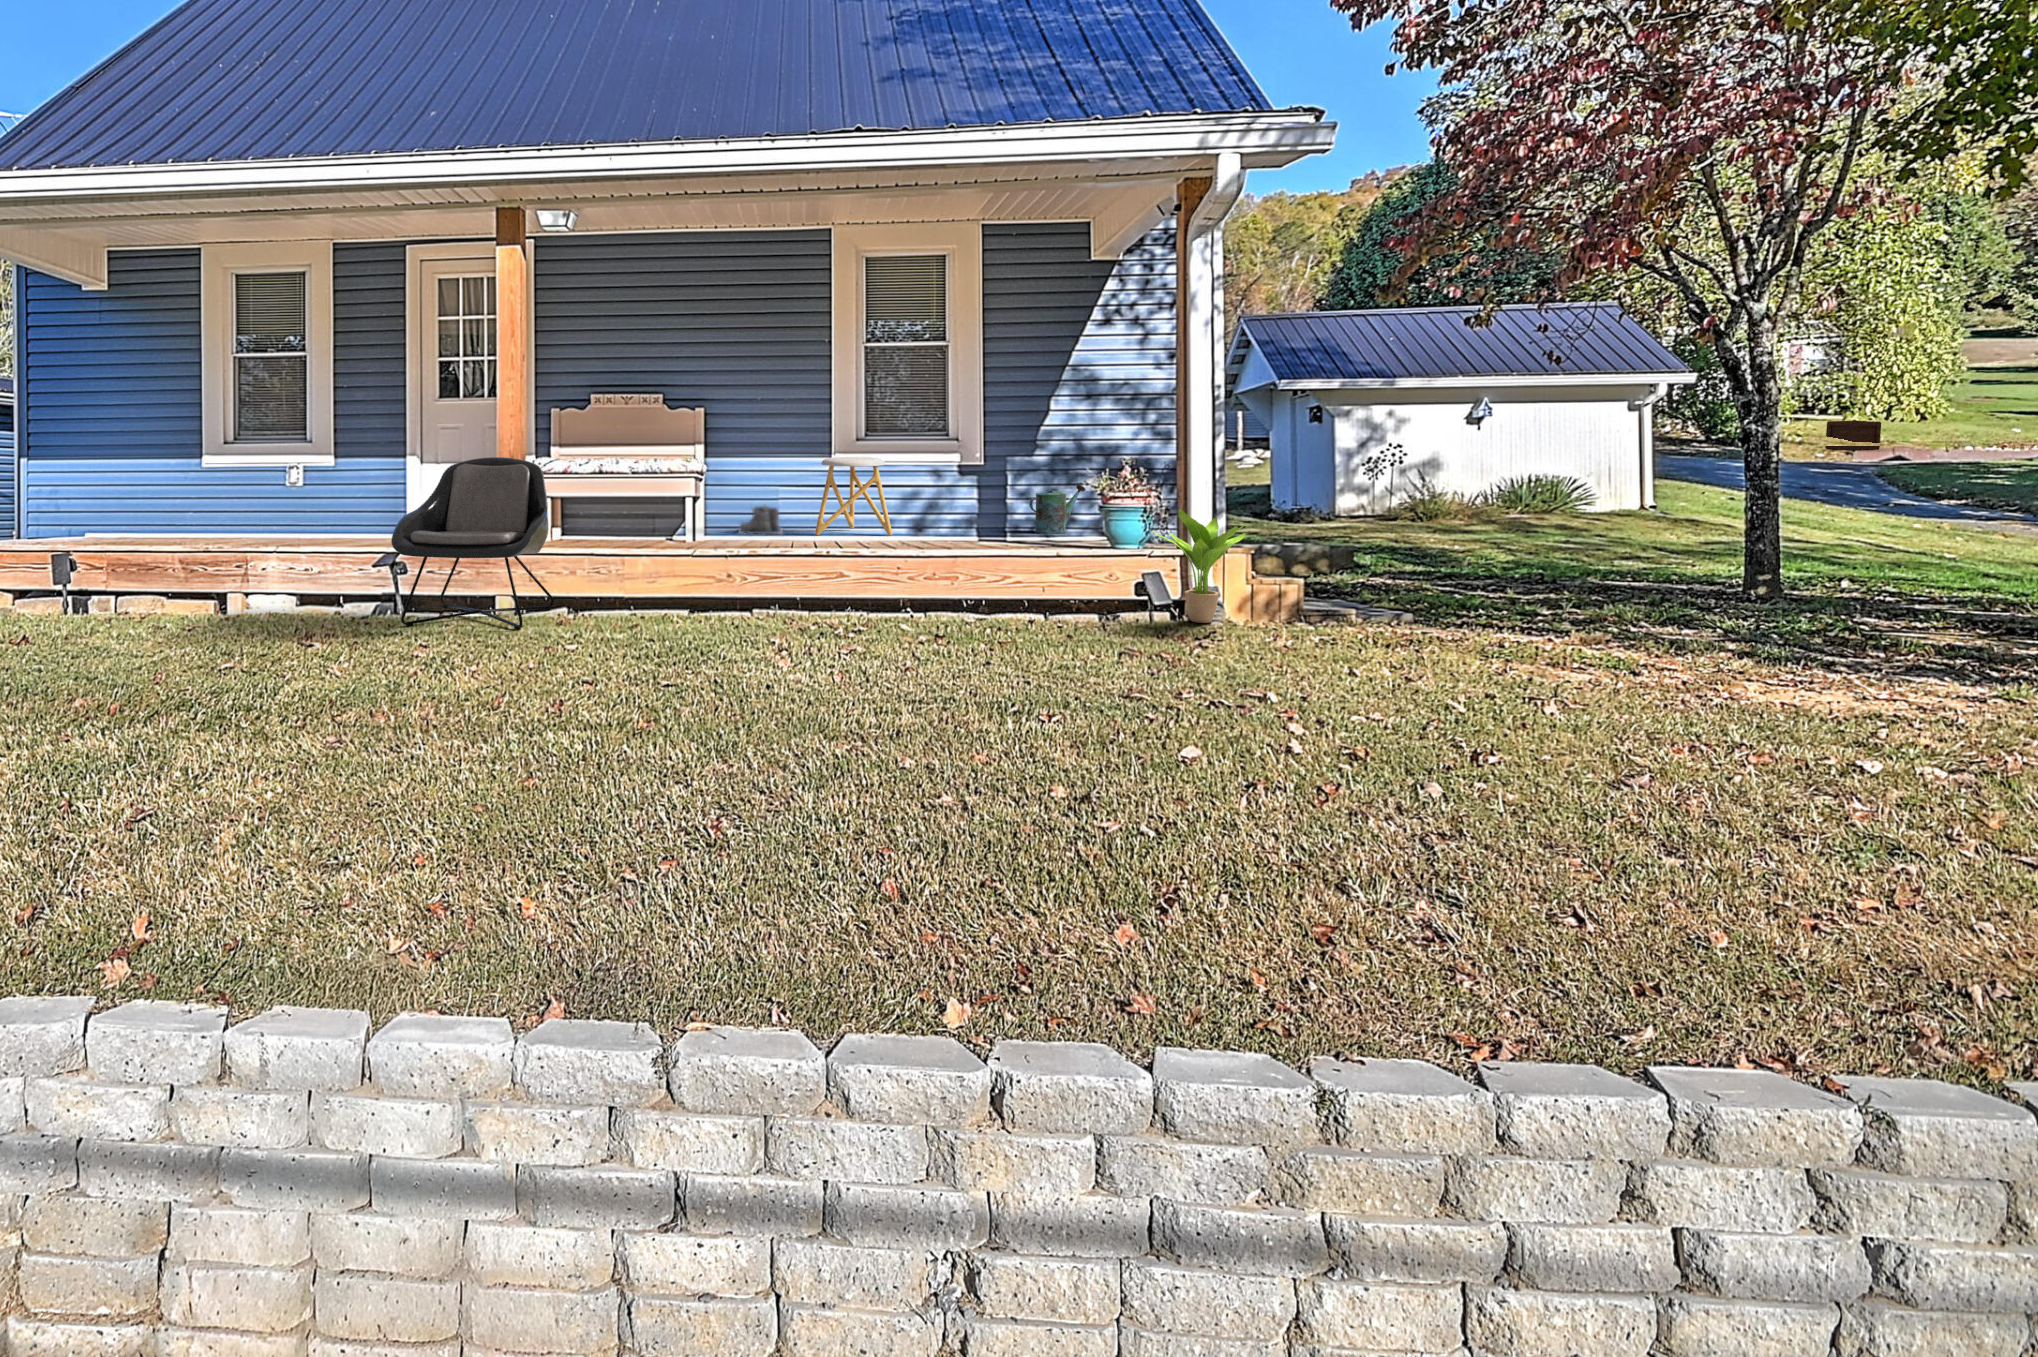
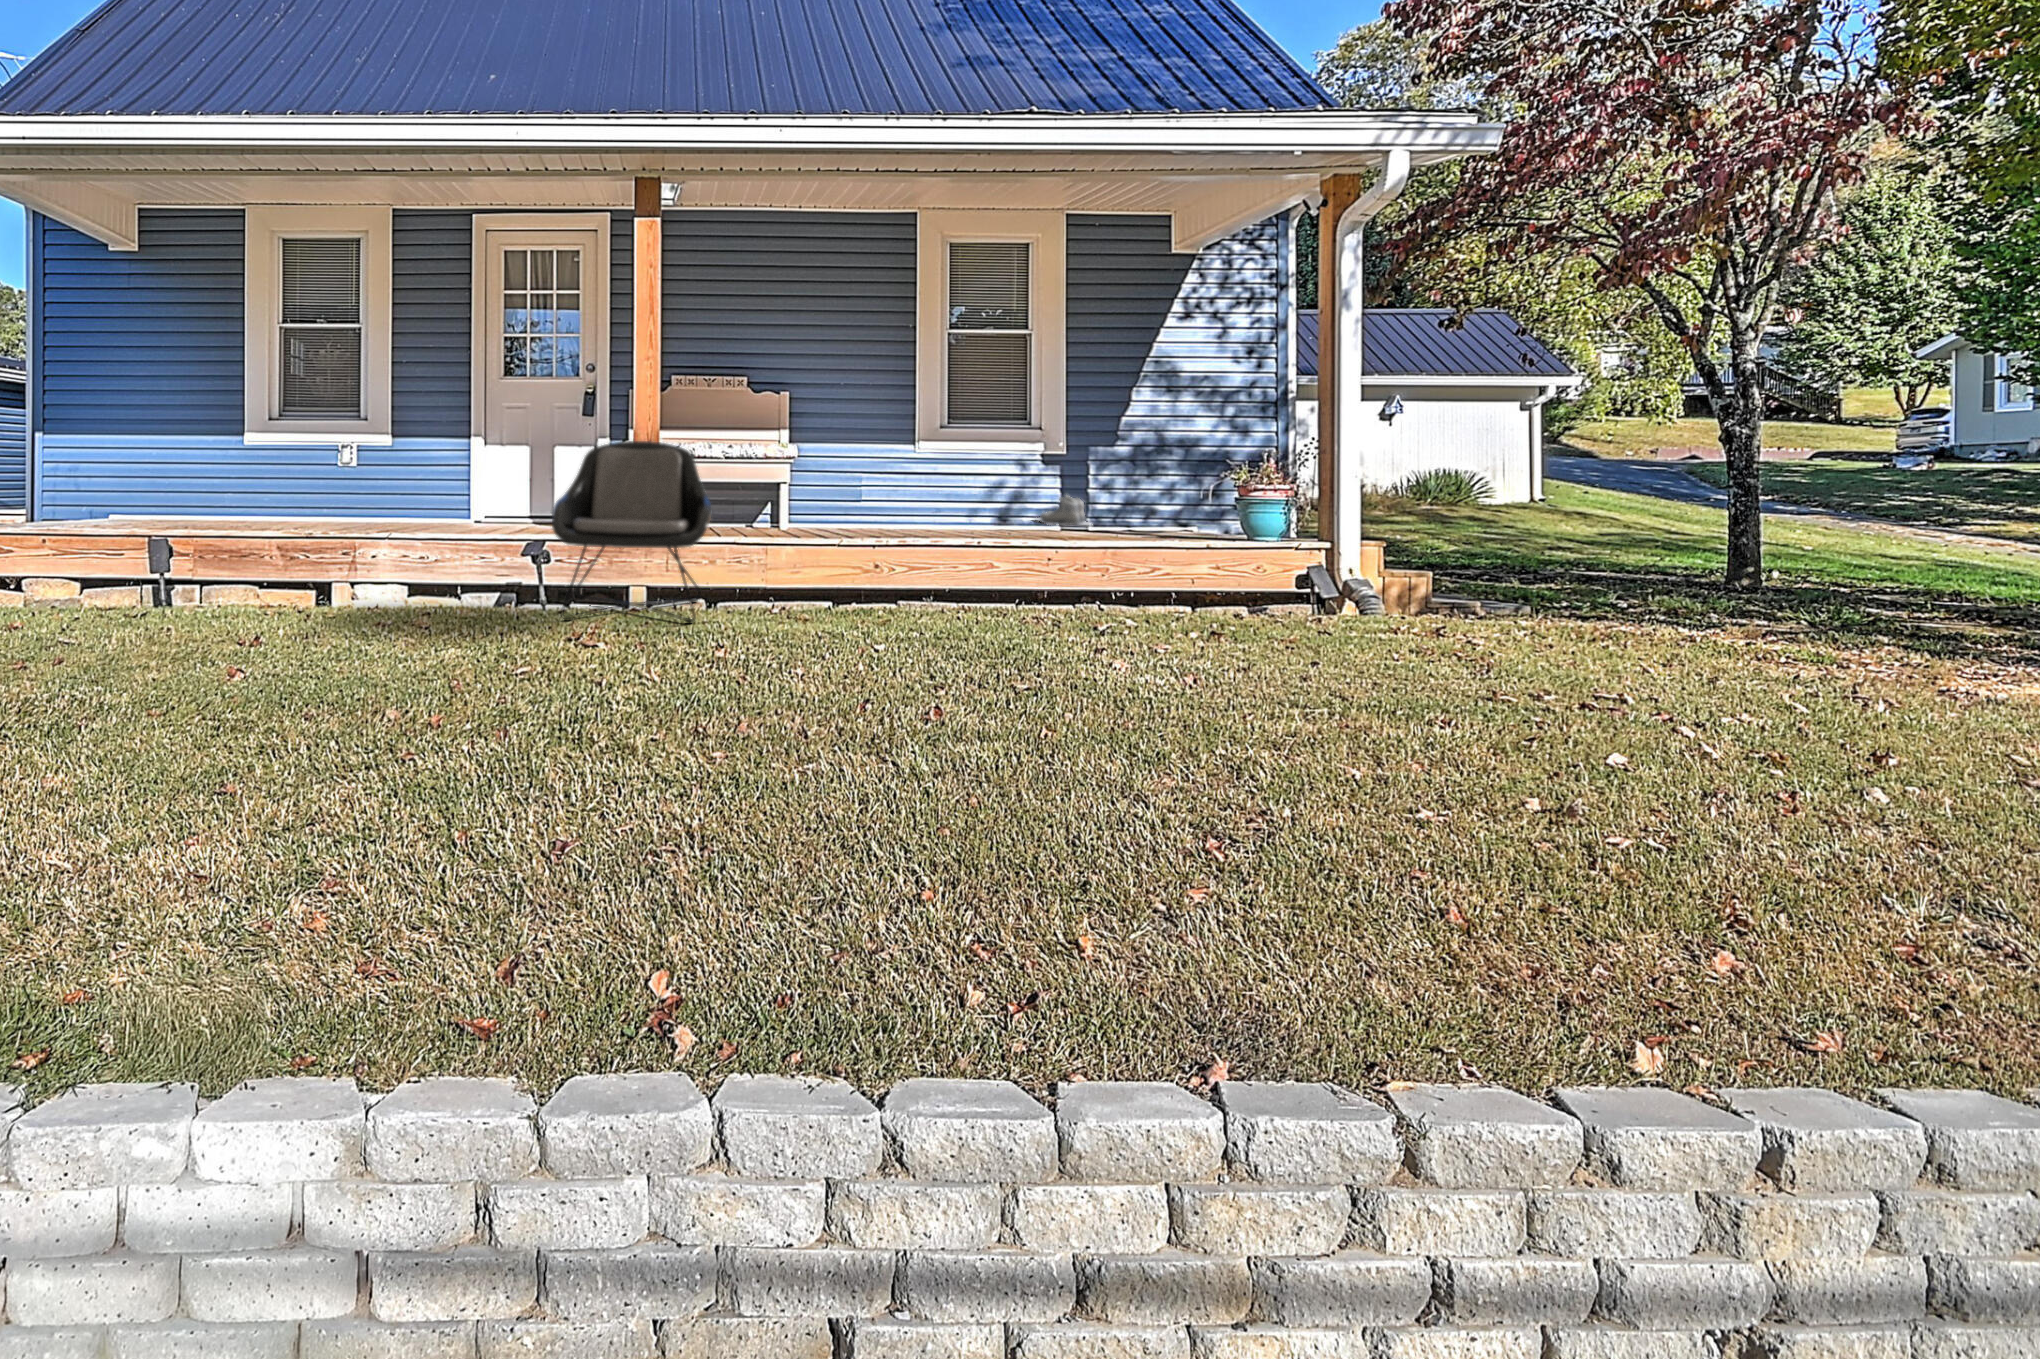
wooden crate: present [1825,421,1881,451] -> none [1633,423,1680,450]
stool: present [815,457,892,536] -> none [918,445,996,525]
watering can: present [1029,485,1086,534] -> none [1124,475,1172,525]
boots: present [738,505,783,534] -> present [1037,496,1089,525]
potted plant: present [1154,509,1246,623] -> none [1308,501,1404,614]

